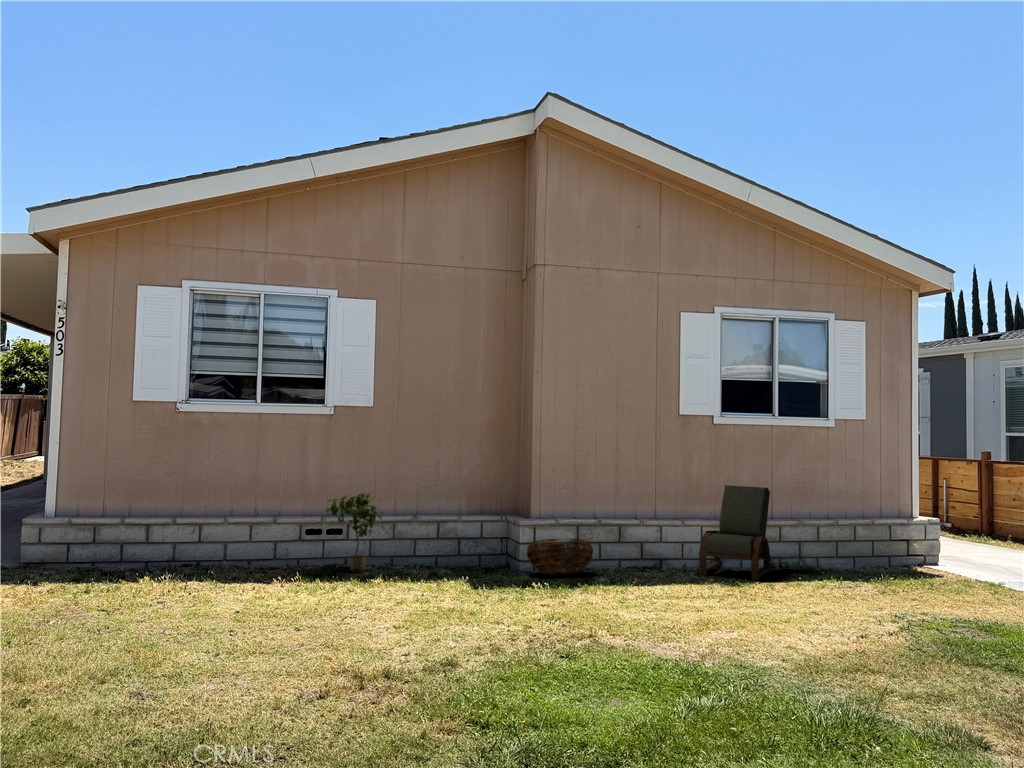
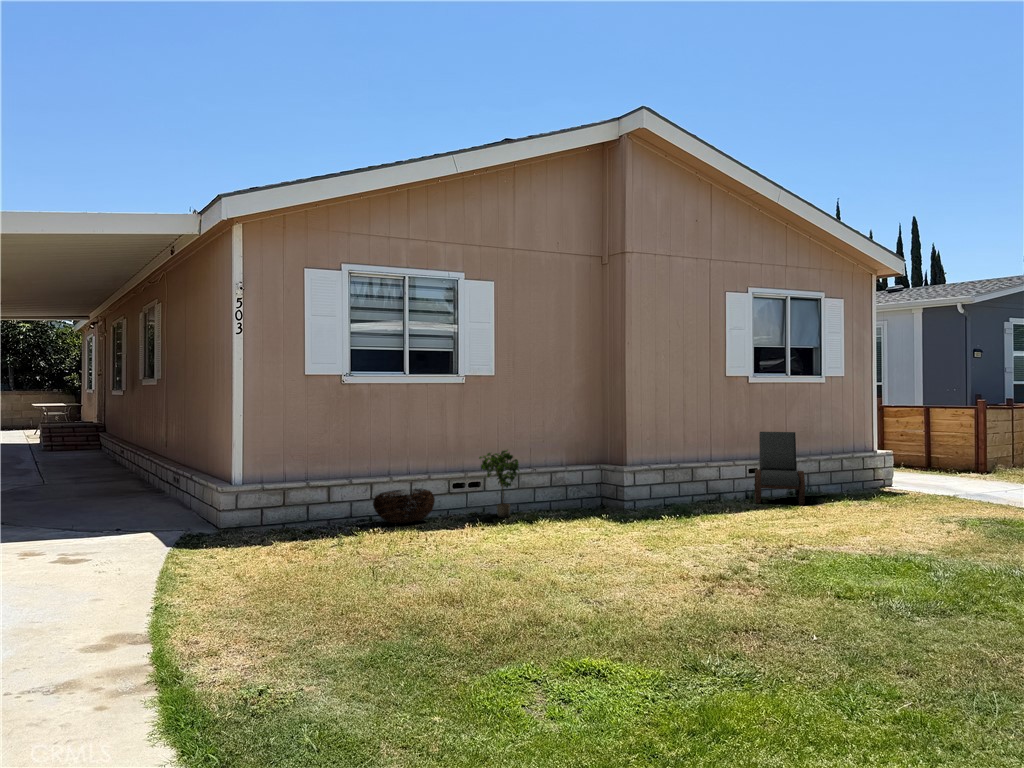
basket: present [526,538,593,576] -> present [373,488,435,524]

